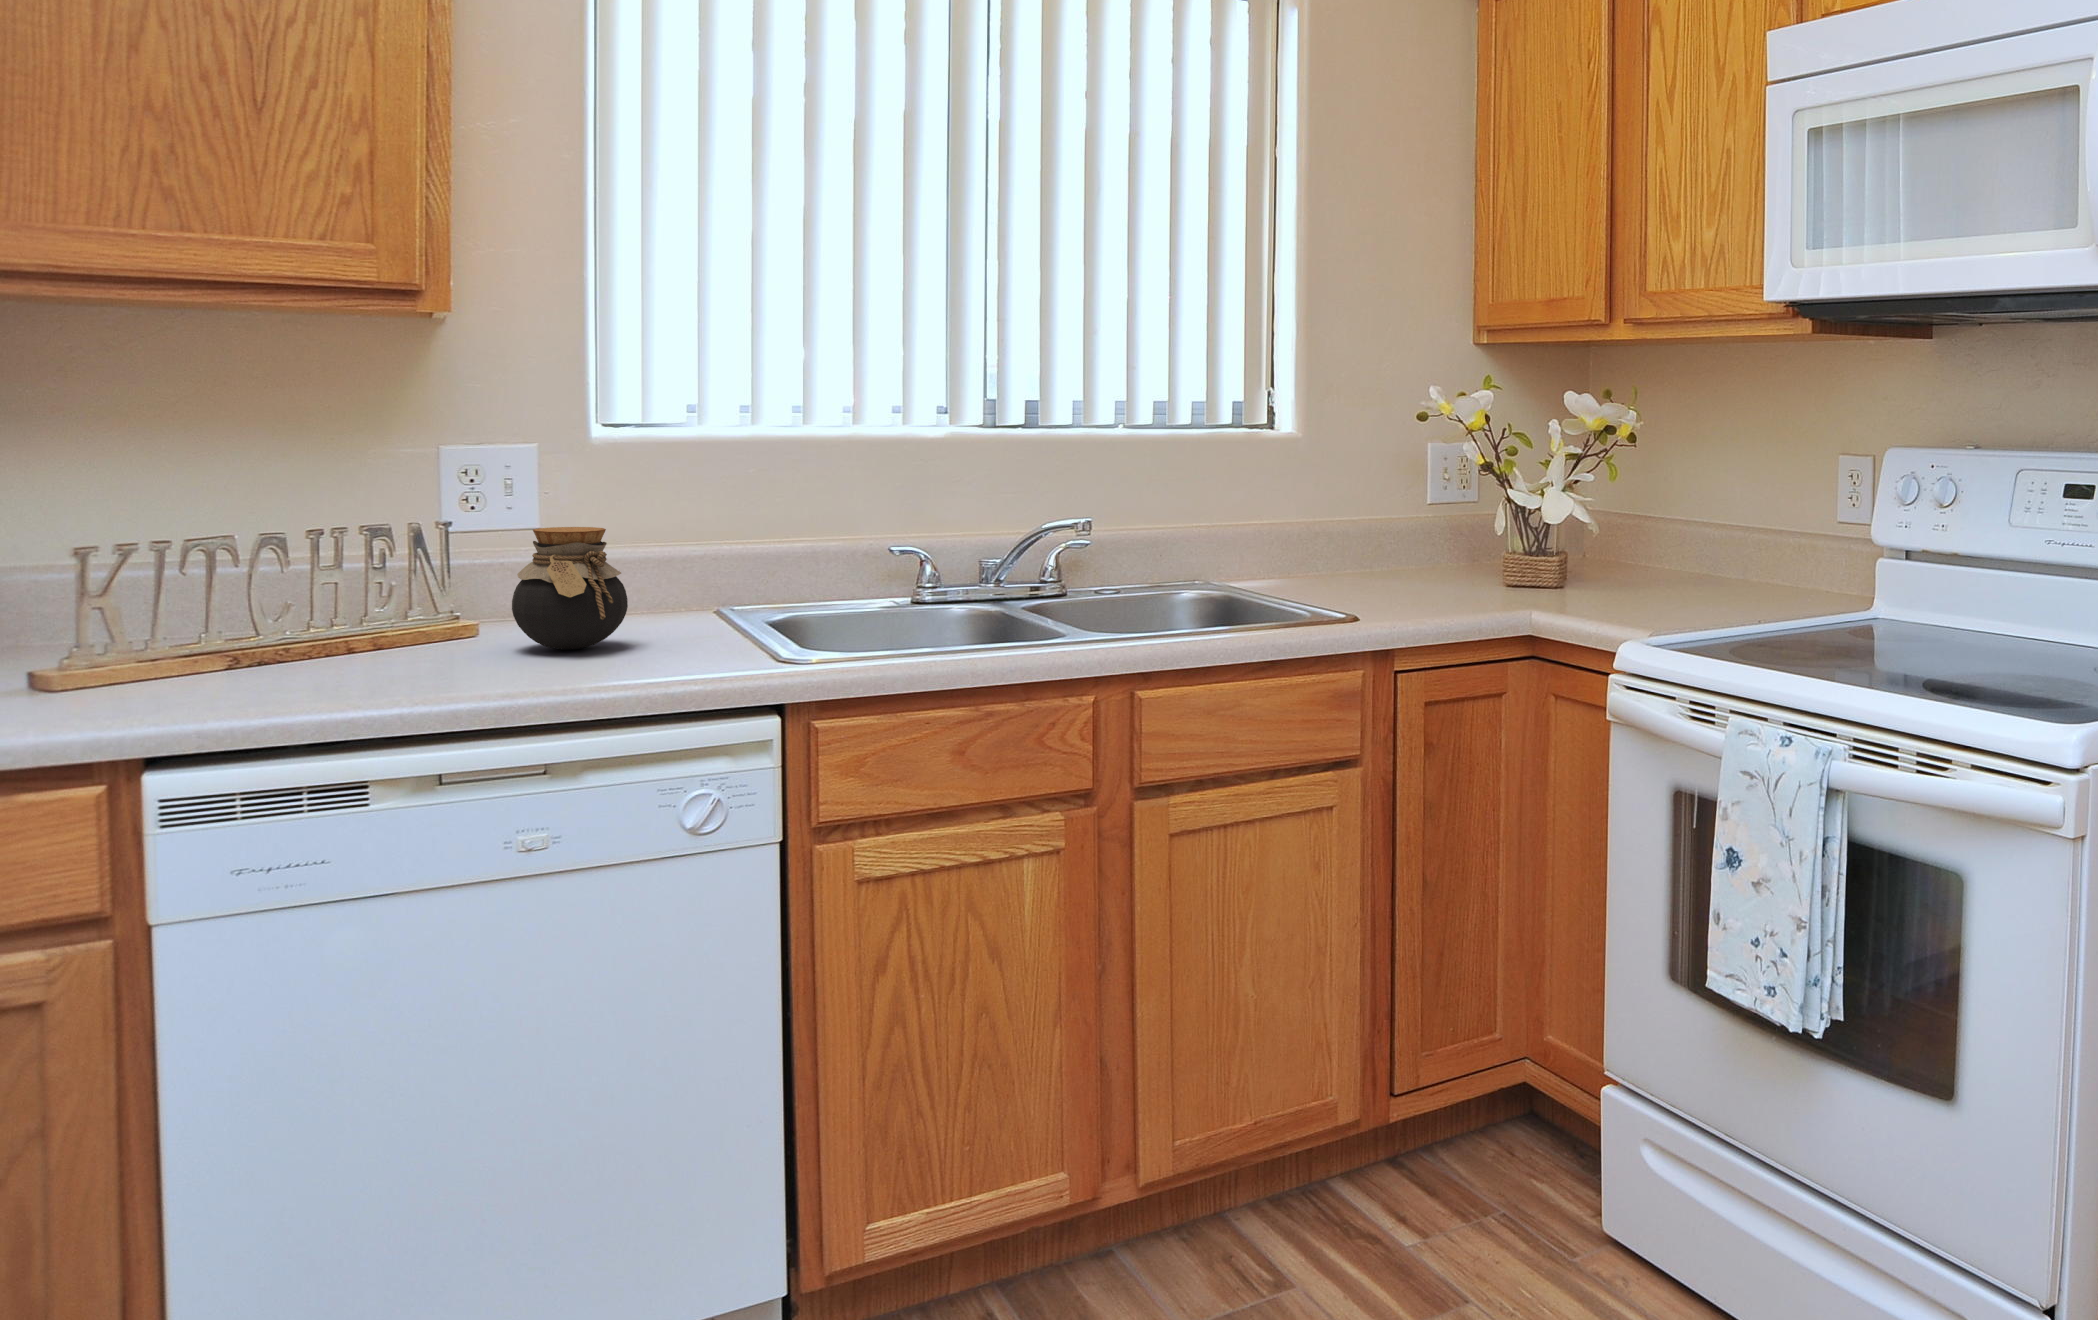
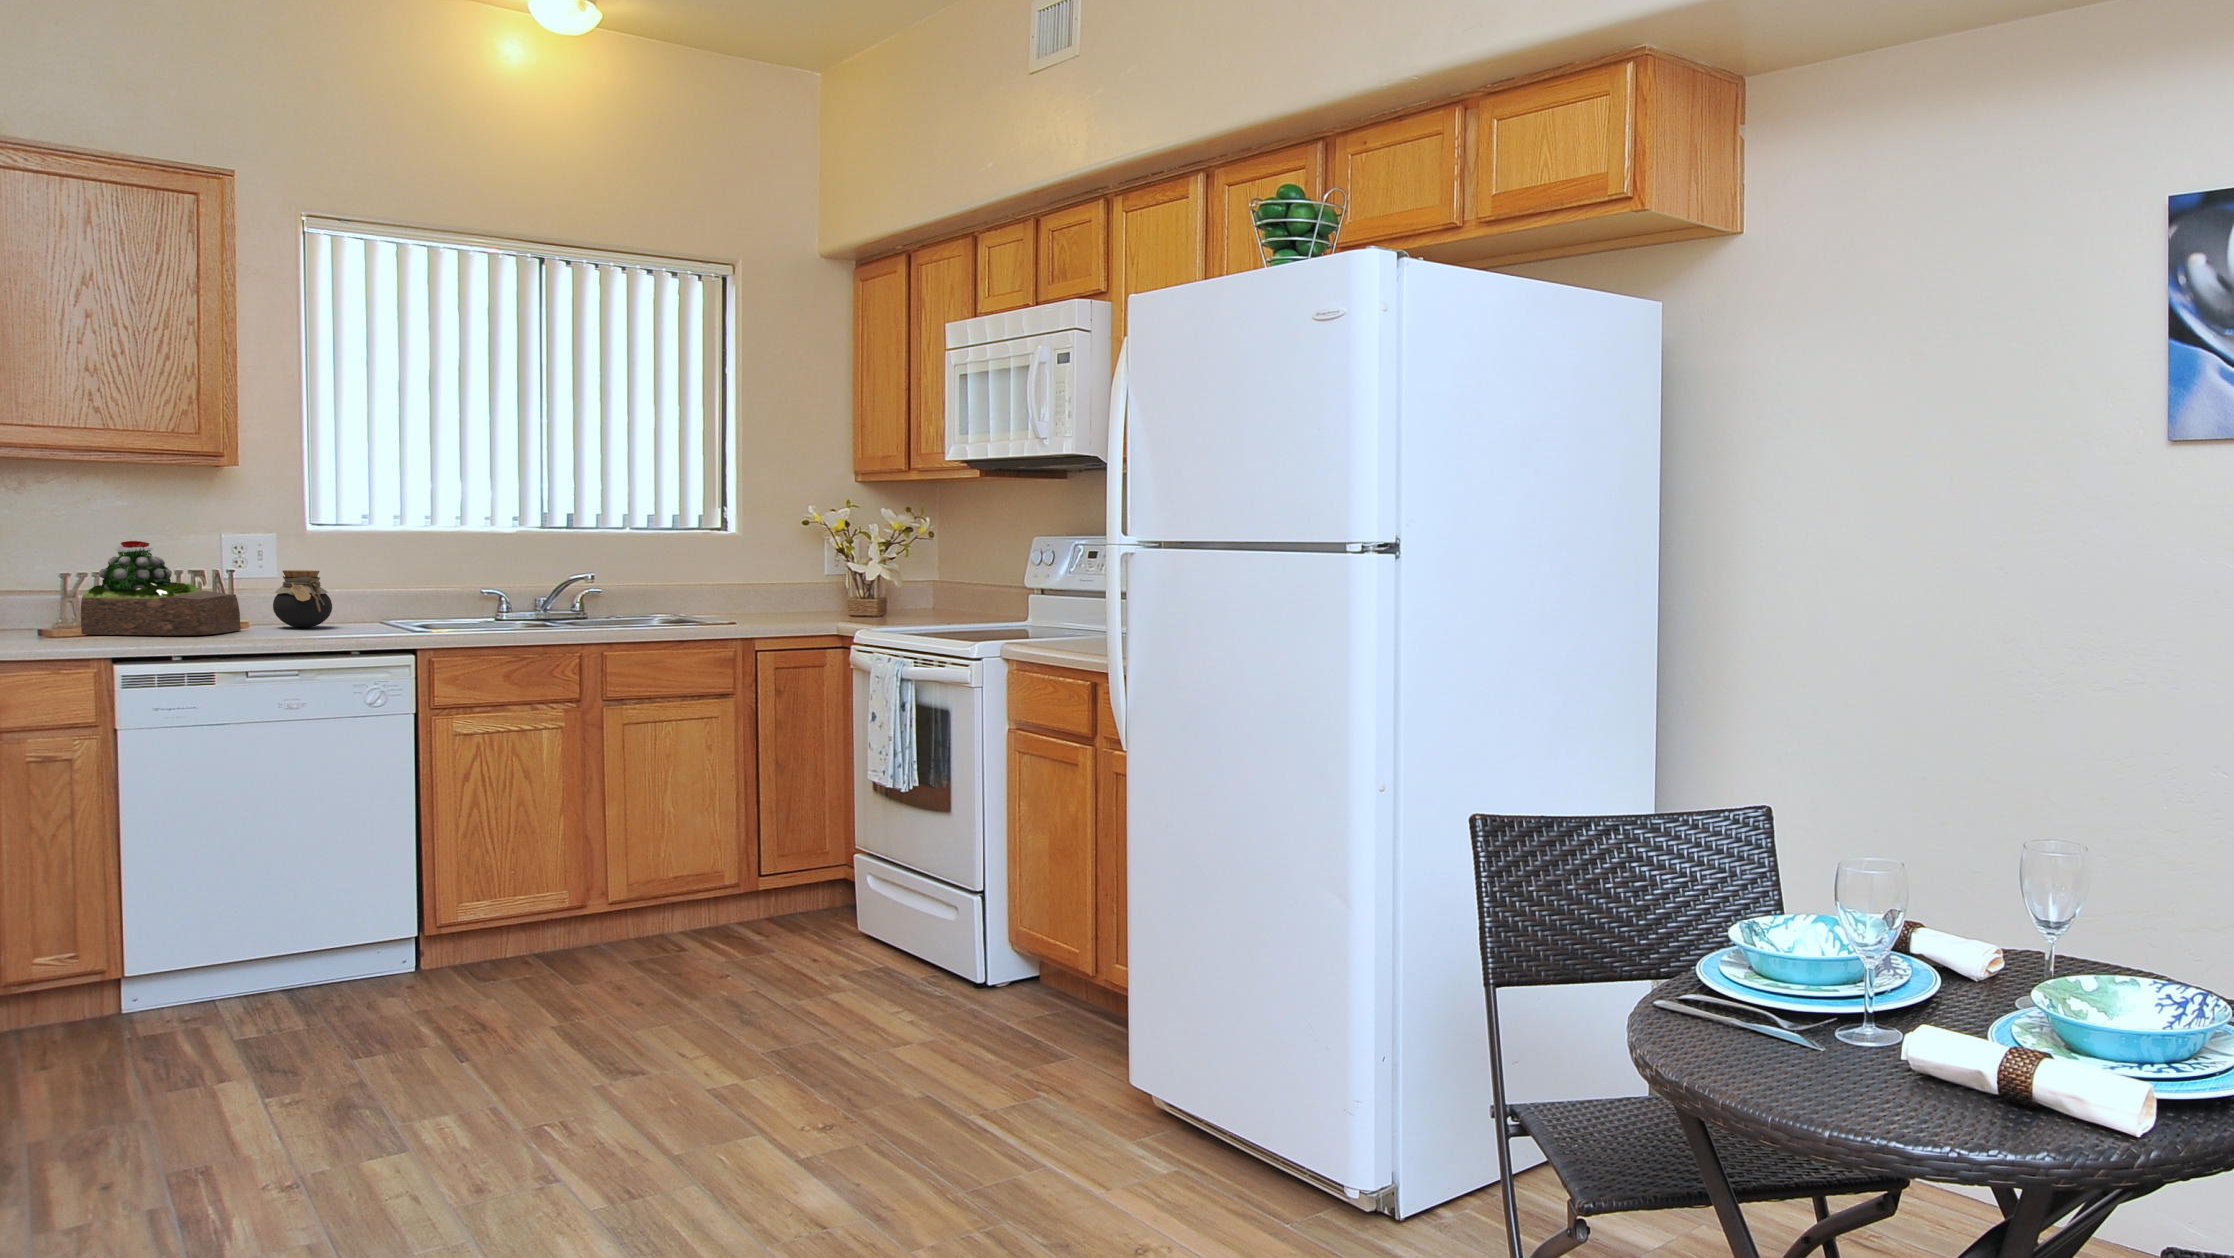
succulent plant: none [88,473,442,693] -> present [81,541,241,635]

